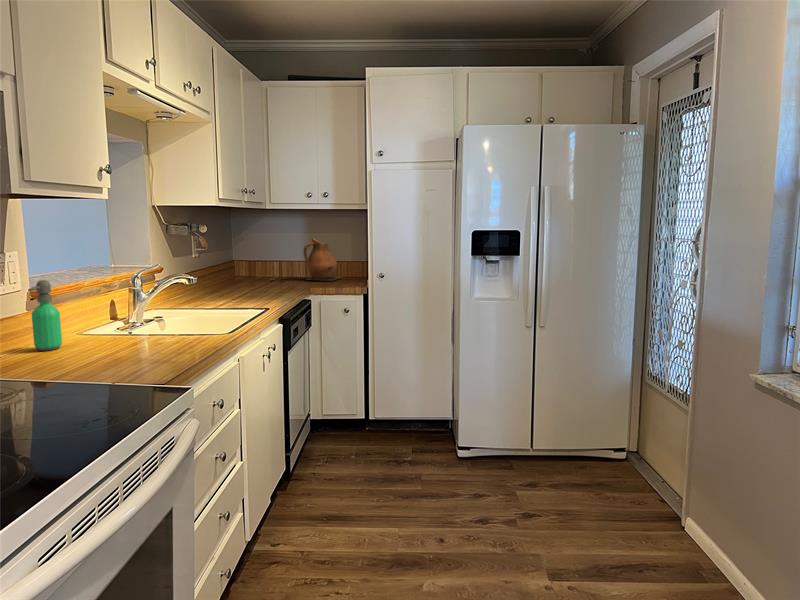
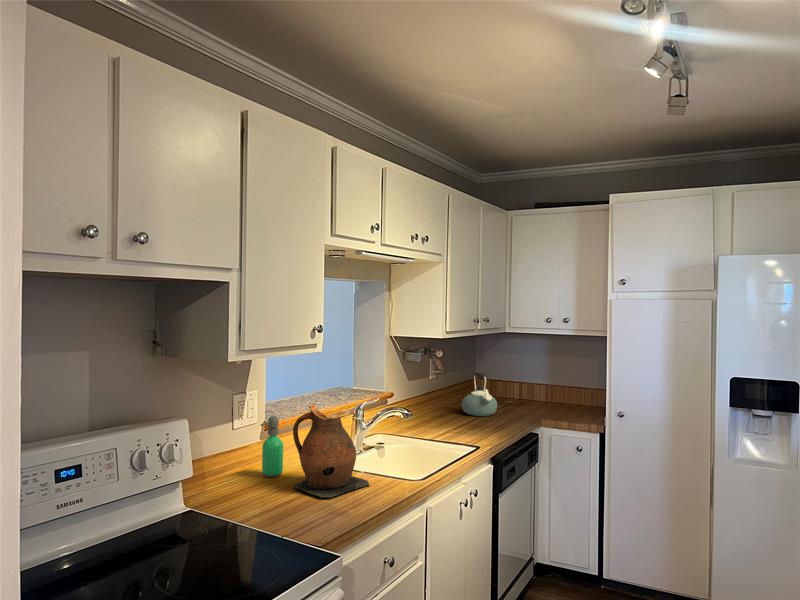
ceramic pitcher: present [304,238,340,281] -> present [293,405,369,498]
kettle: none [229,248,266,291] -> present [462,372,497,416]

